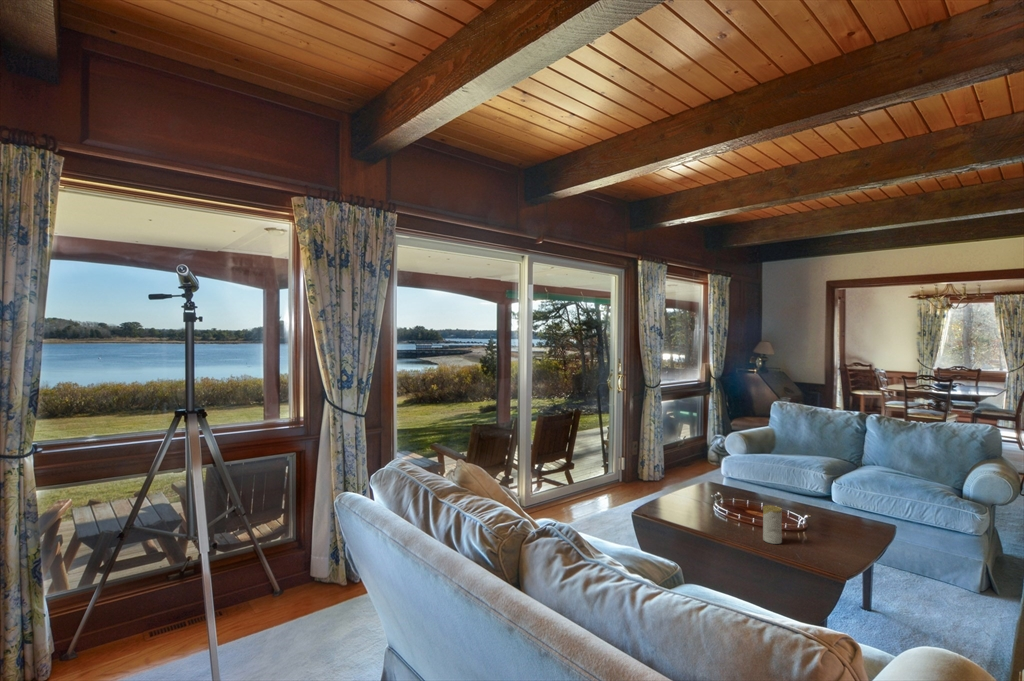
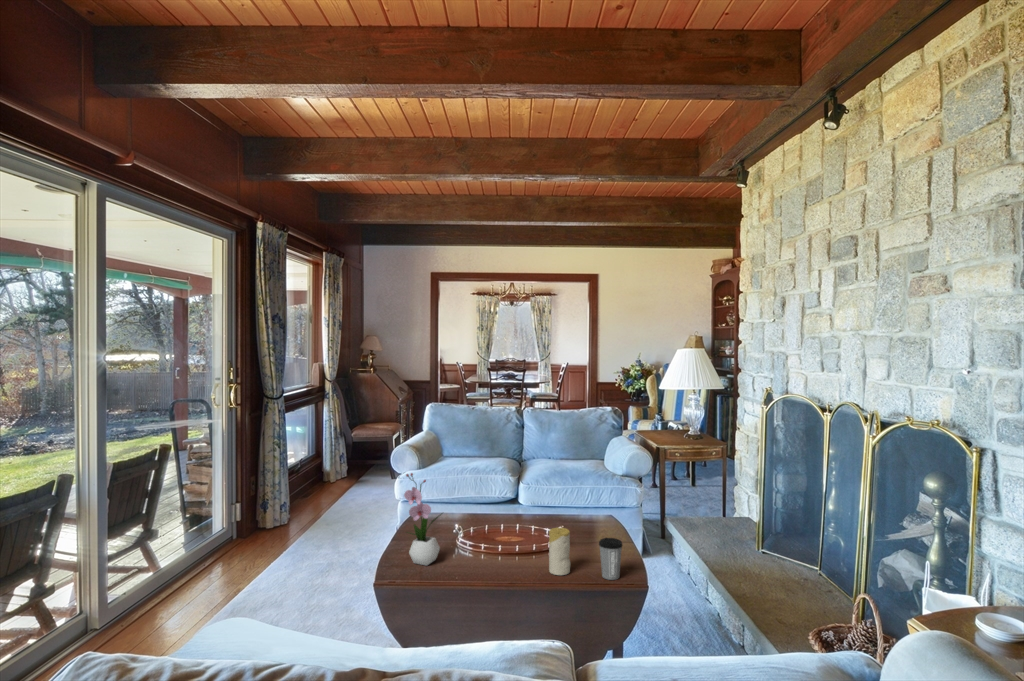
flower arrangement: none [665,444,696,511] -> present [404,473,440,566]
coffee cup: none [801,523,824,559] -> present [599,538,622,580]

